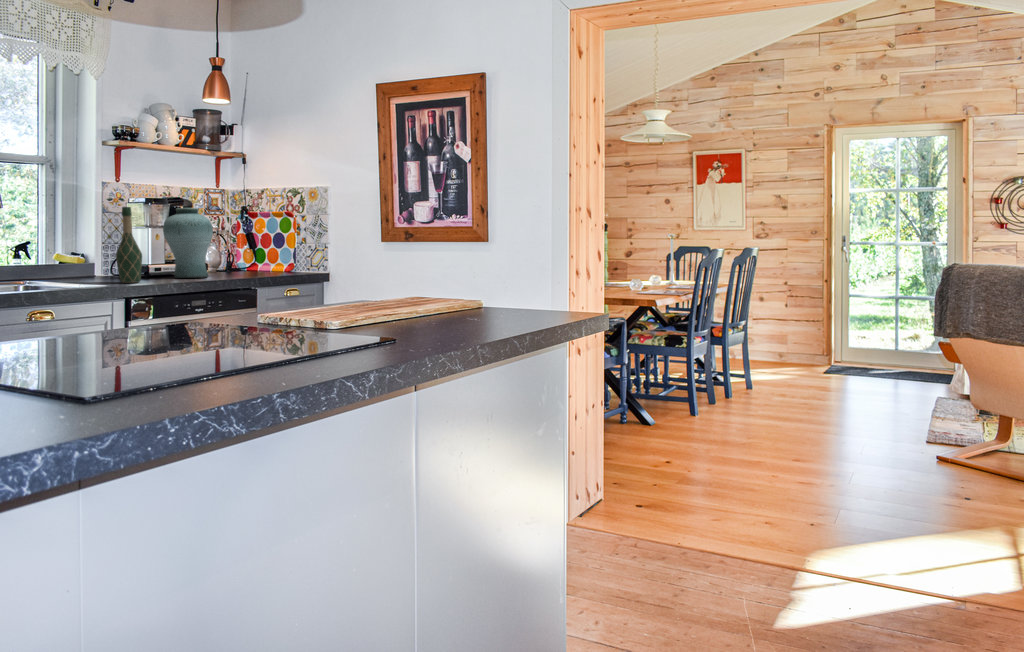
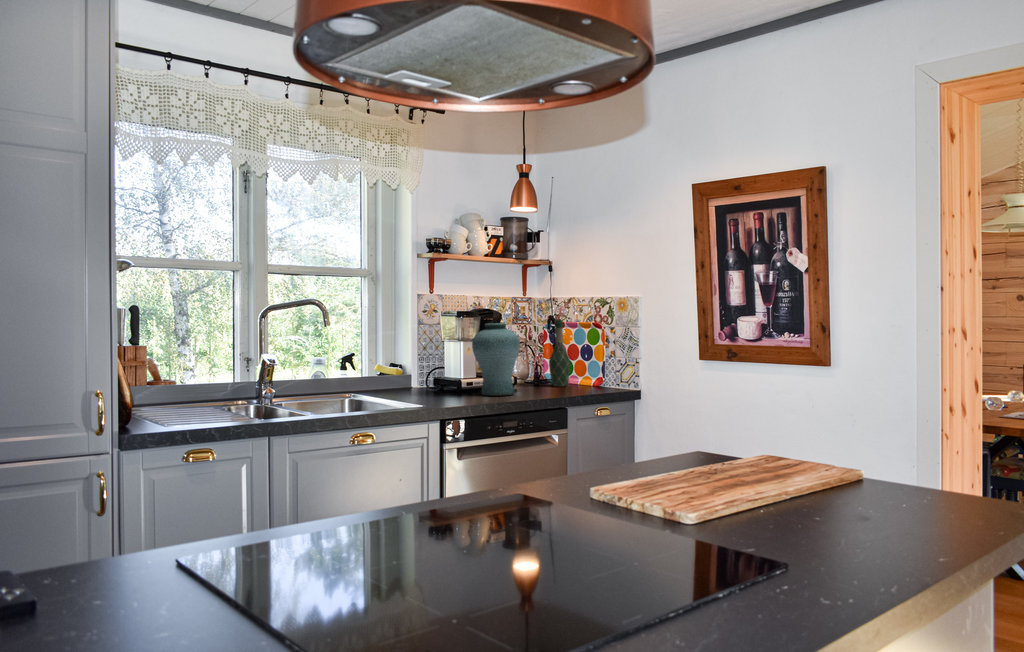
wine bottle: present [116,207,142,283] -> present [549,320,570,386]

